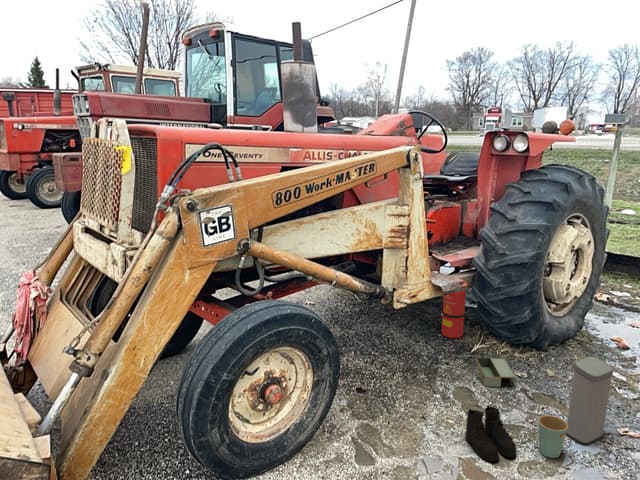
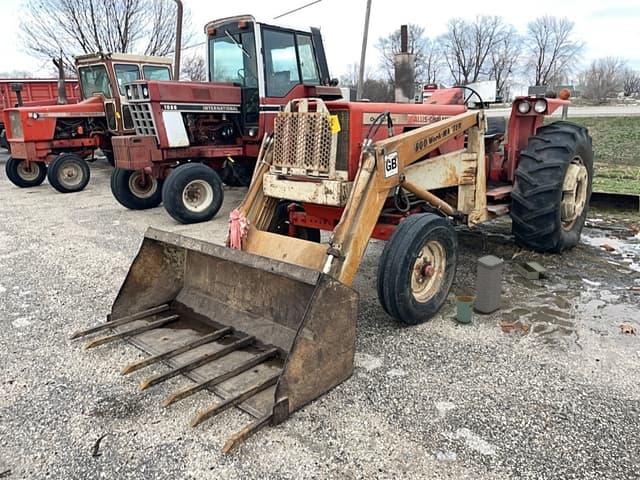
fire extinguisher: present [440,290,466,338] -> none [479,207,503,255]
trash can: present [538,357,613,458] -> present [456,255,503,322]
boots: present [466,406,517,461] -> none [529,284,566,315]

